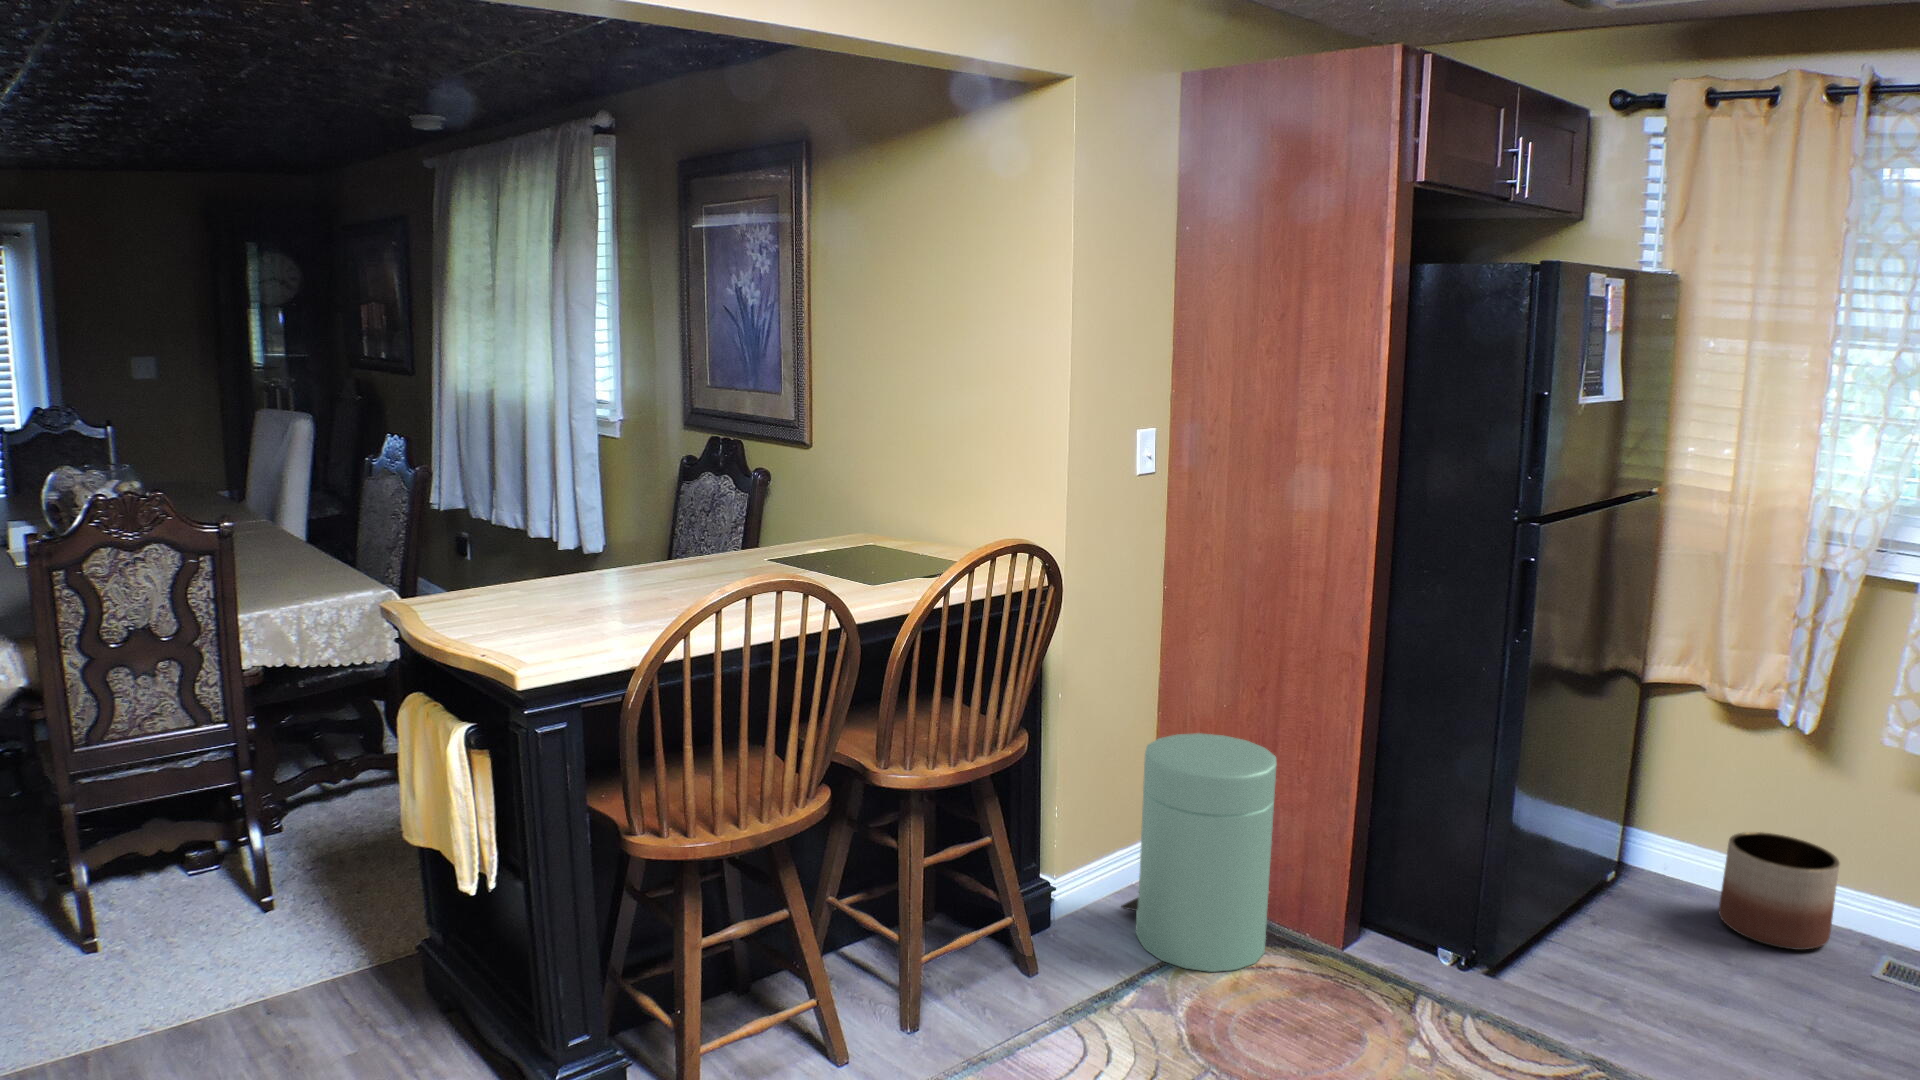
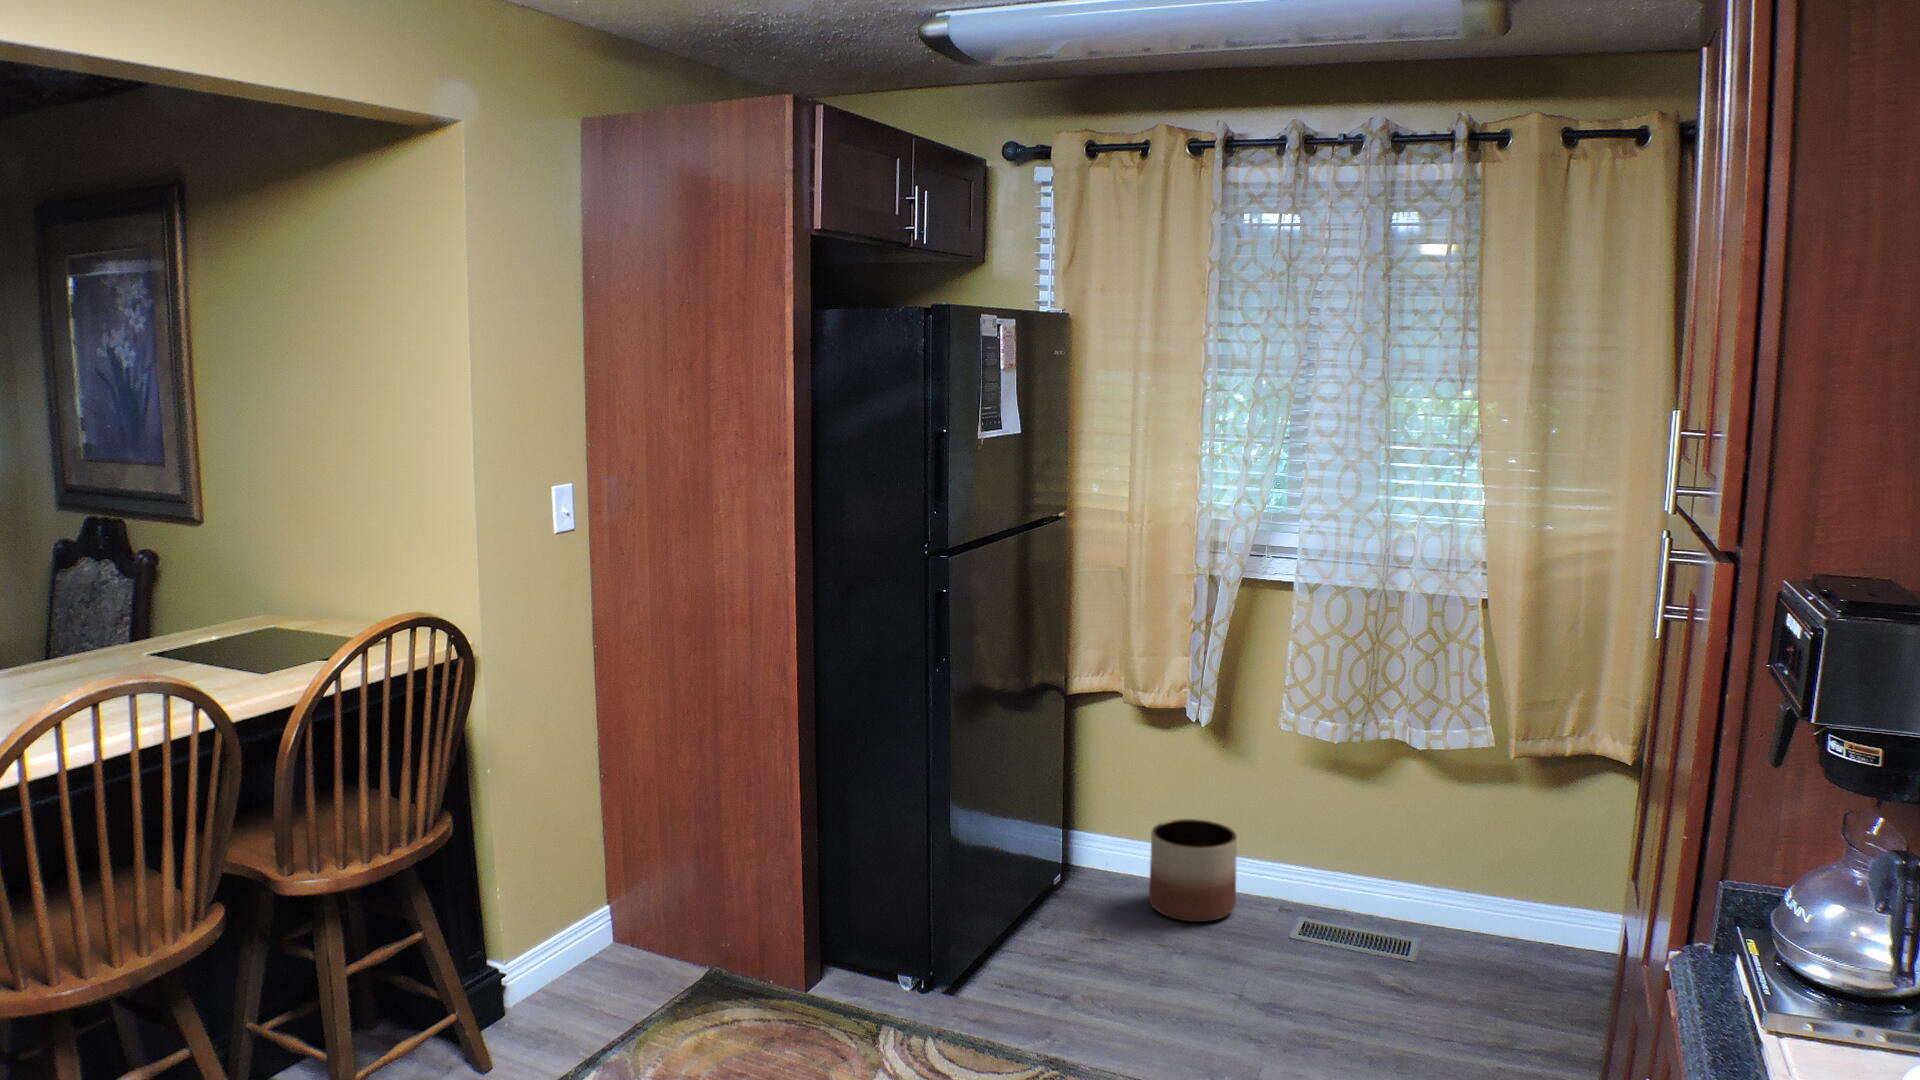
trash can: present [1121,733,1276,972] -> none [580,793,731,1040]

